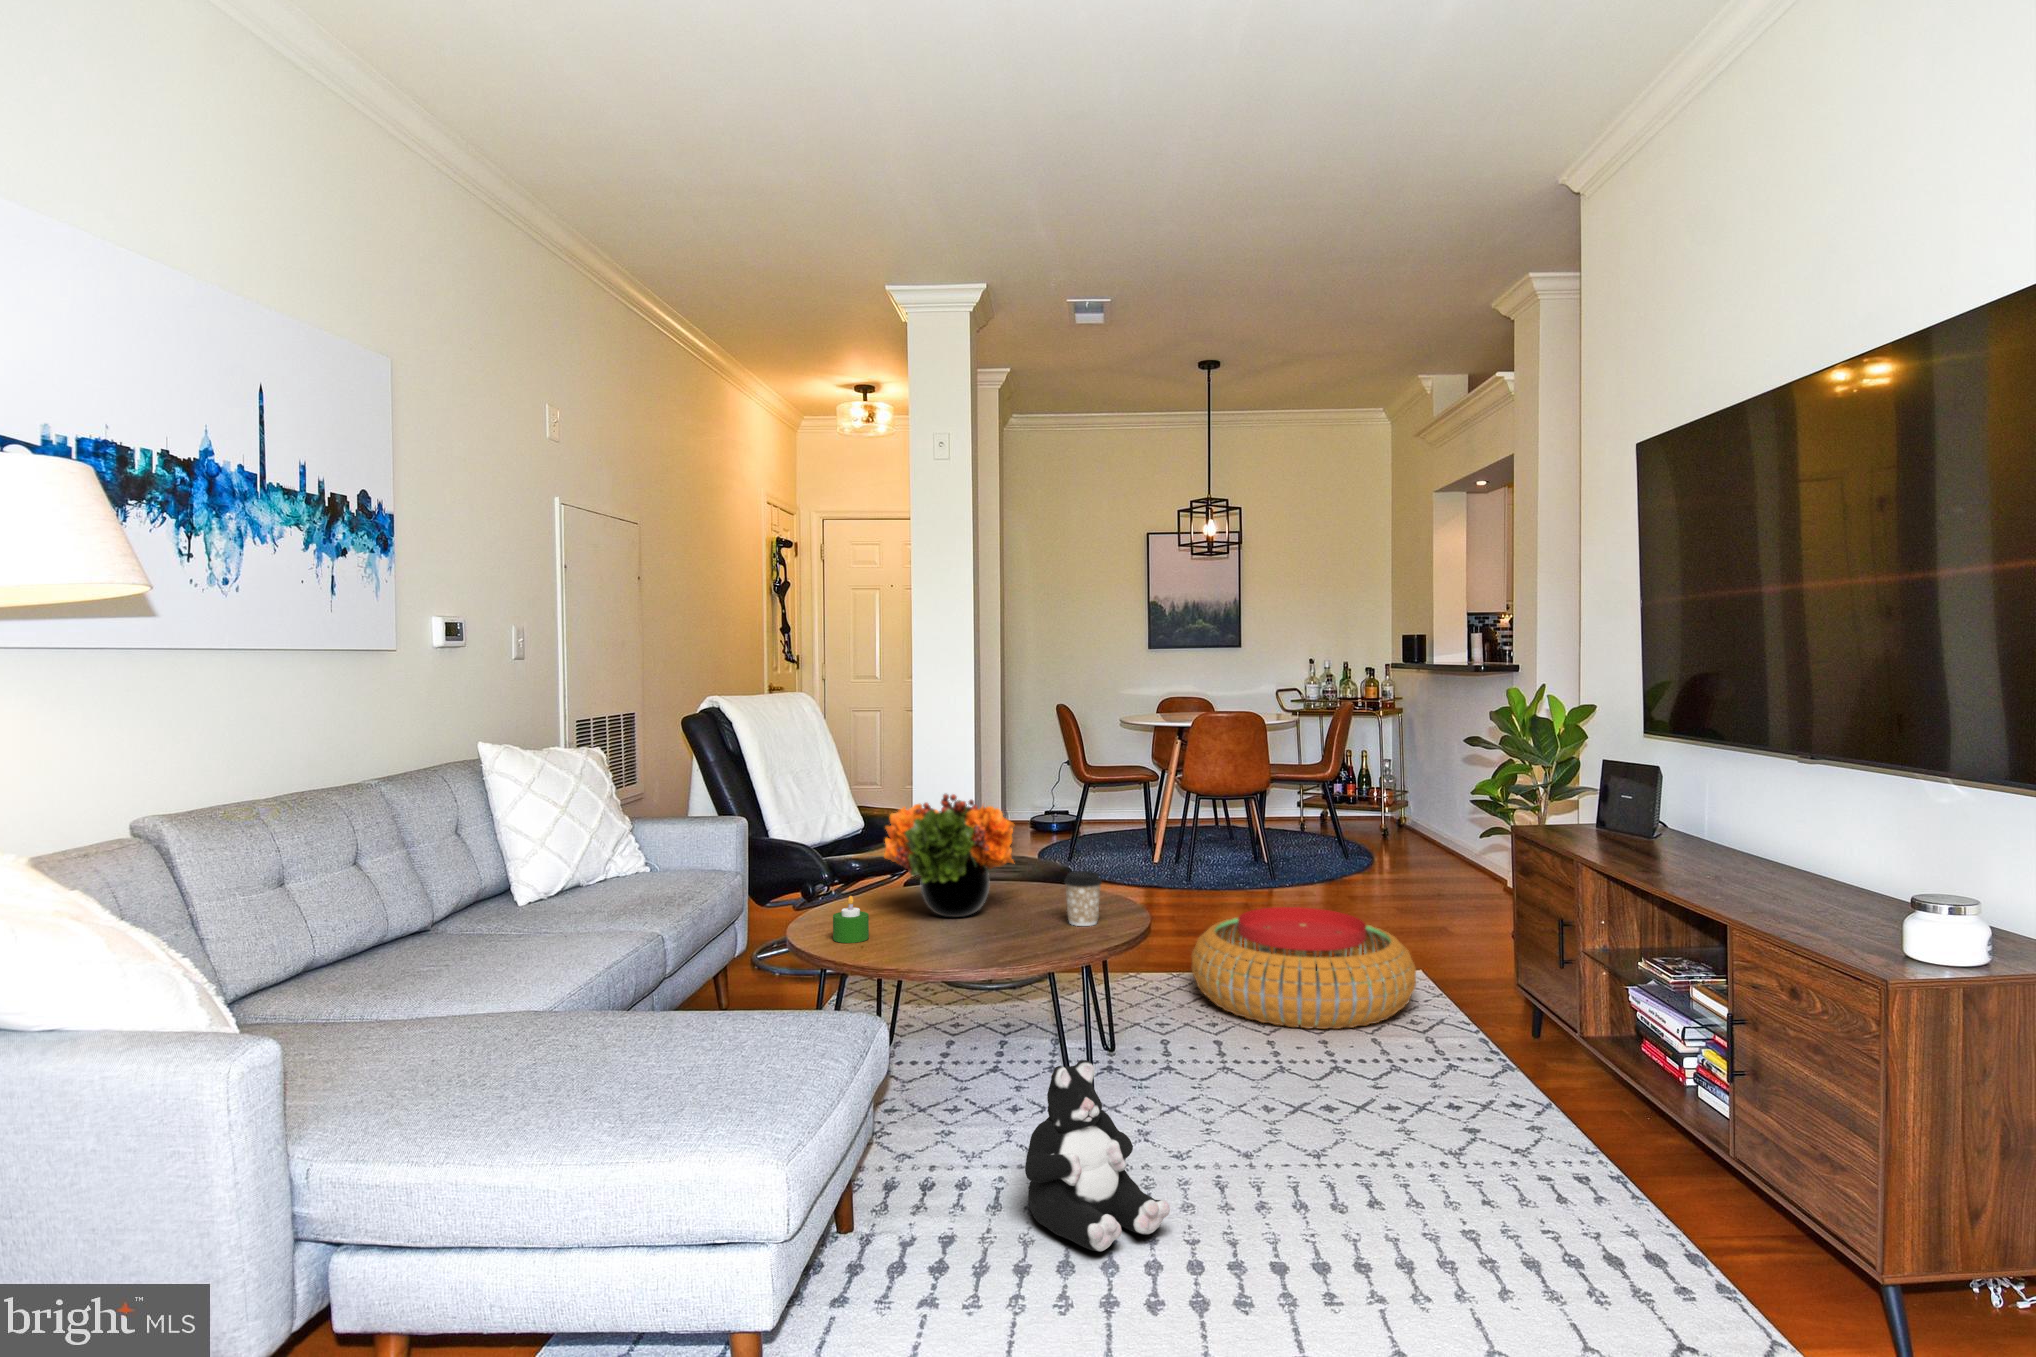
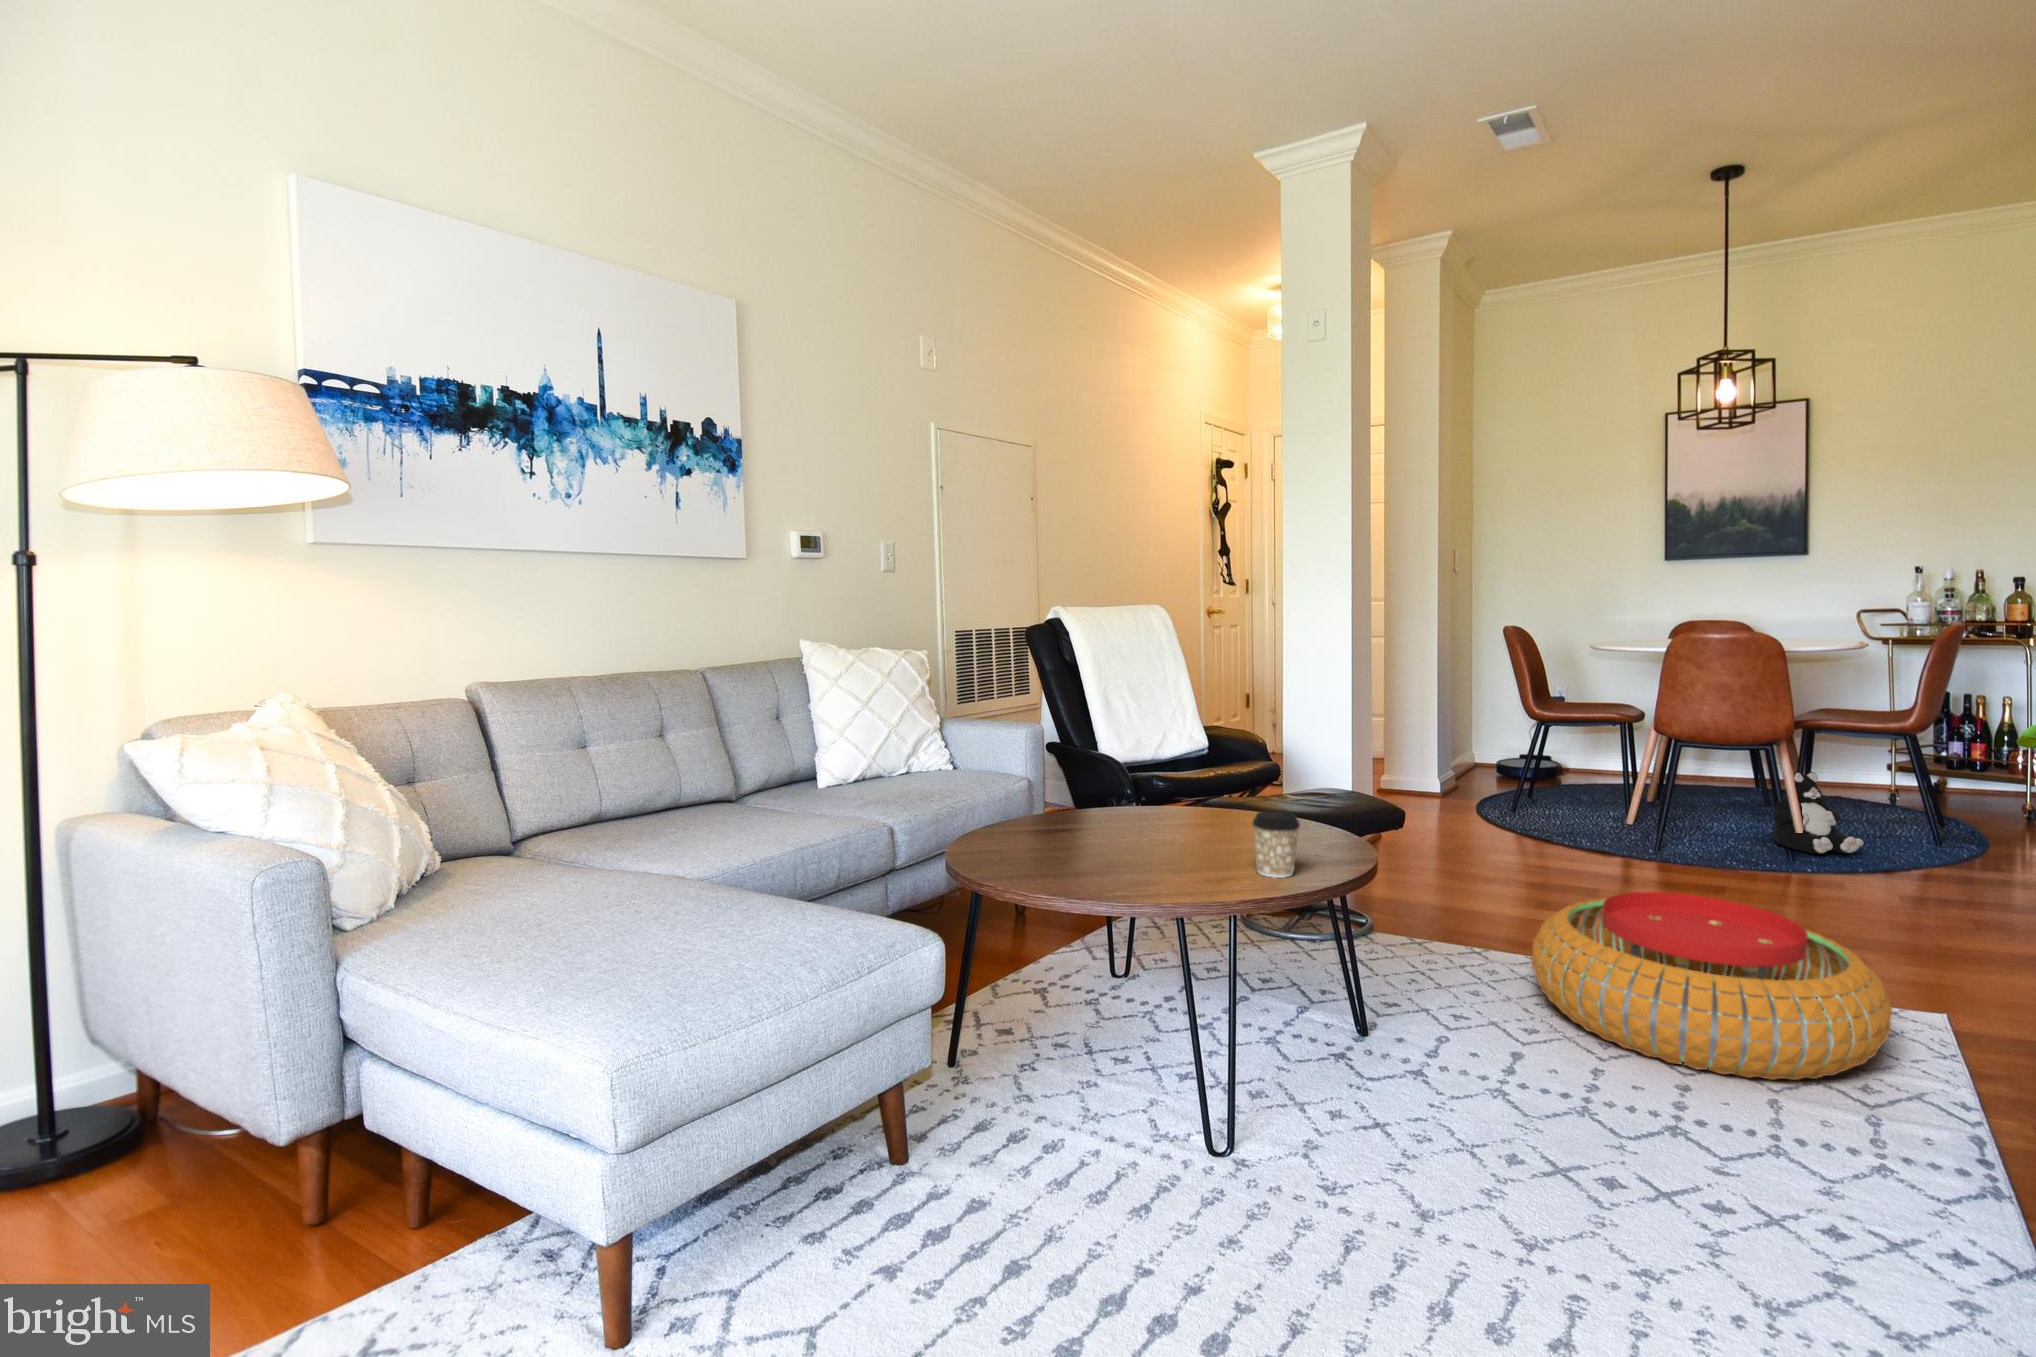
flower arrangement: present [884,794,1015,917] -> none [1079,707,1232,846]
candle: present [833,896,869,943] -> none [991,807,1028,857]
plush toy: present [1025,1060,1170,1251] -> present [1773,772,1863,853]

